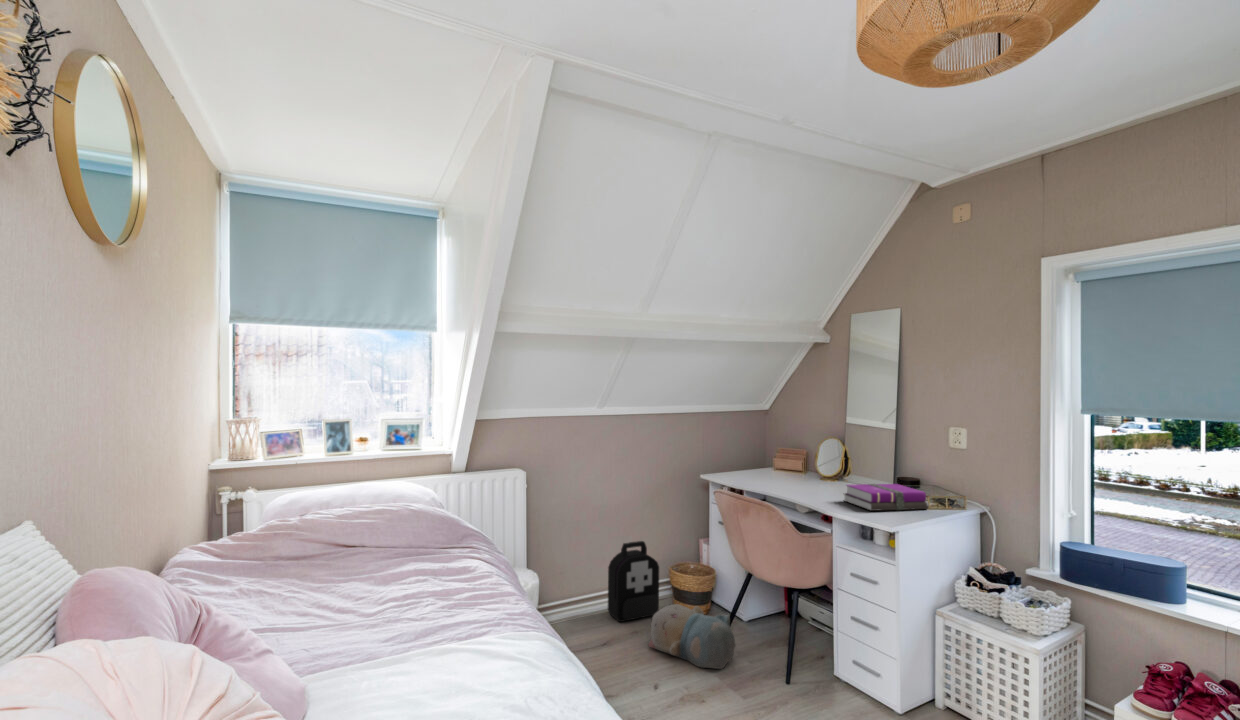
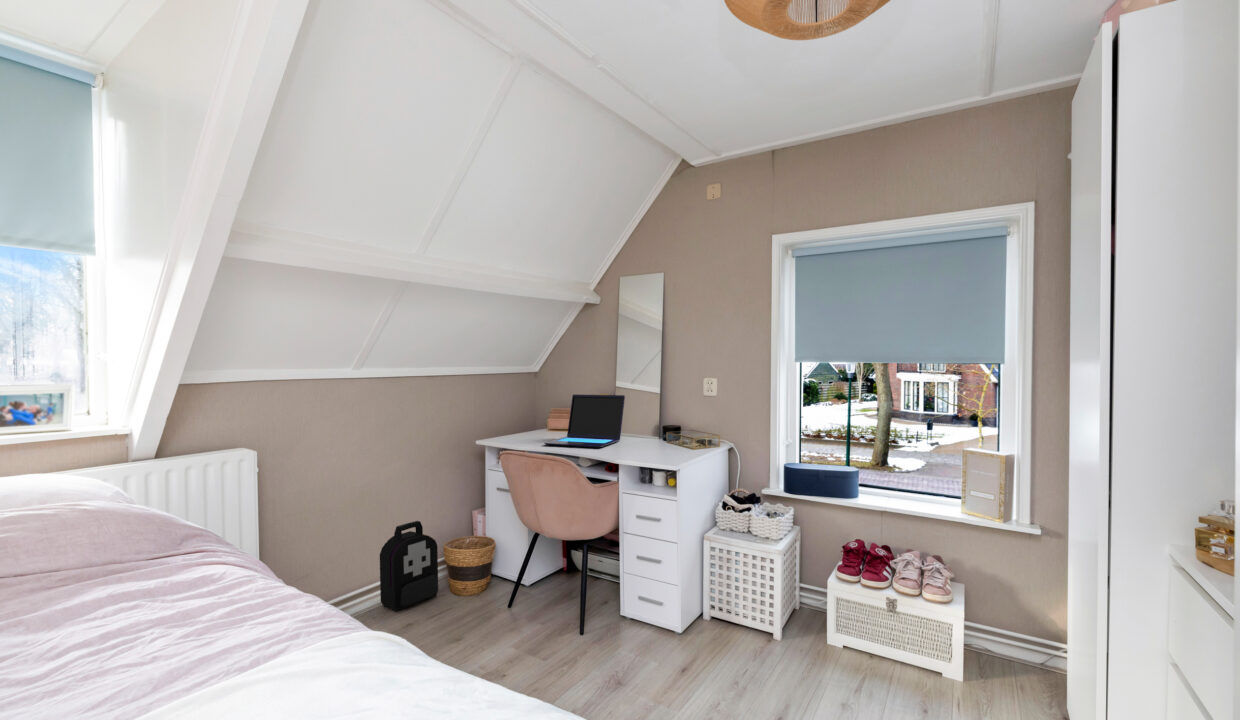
laptop: none [764,433,857,493] -> present [544,394,625,448]
notebook: present [844,484,929,511] -> none [622,432,693,457]
plush toy: present [648,604,736,669] -> none [437,576,529,634]

